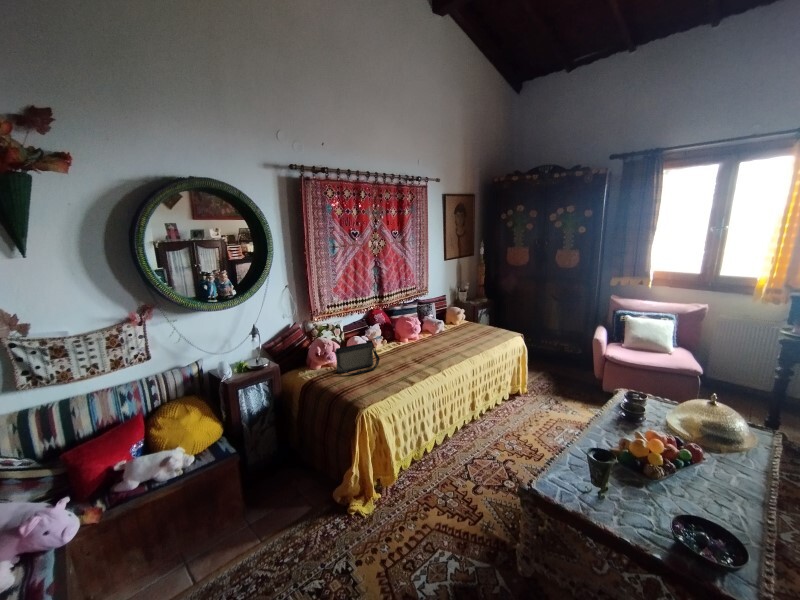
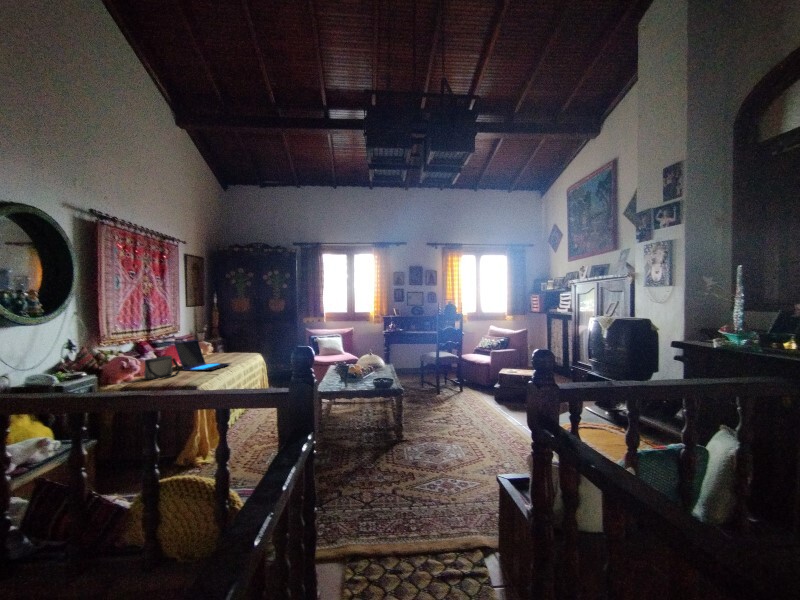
laptop: none [386,315,455,369] -> present [174,339,231,371]

